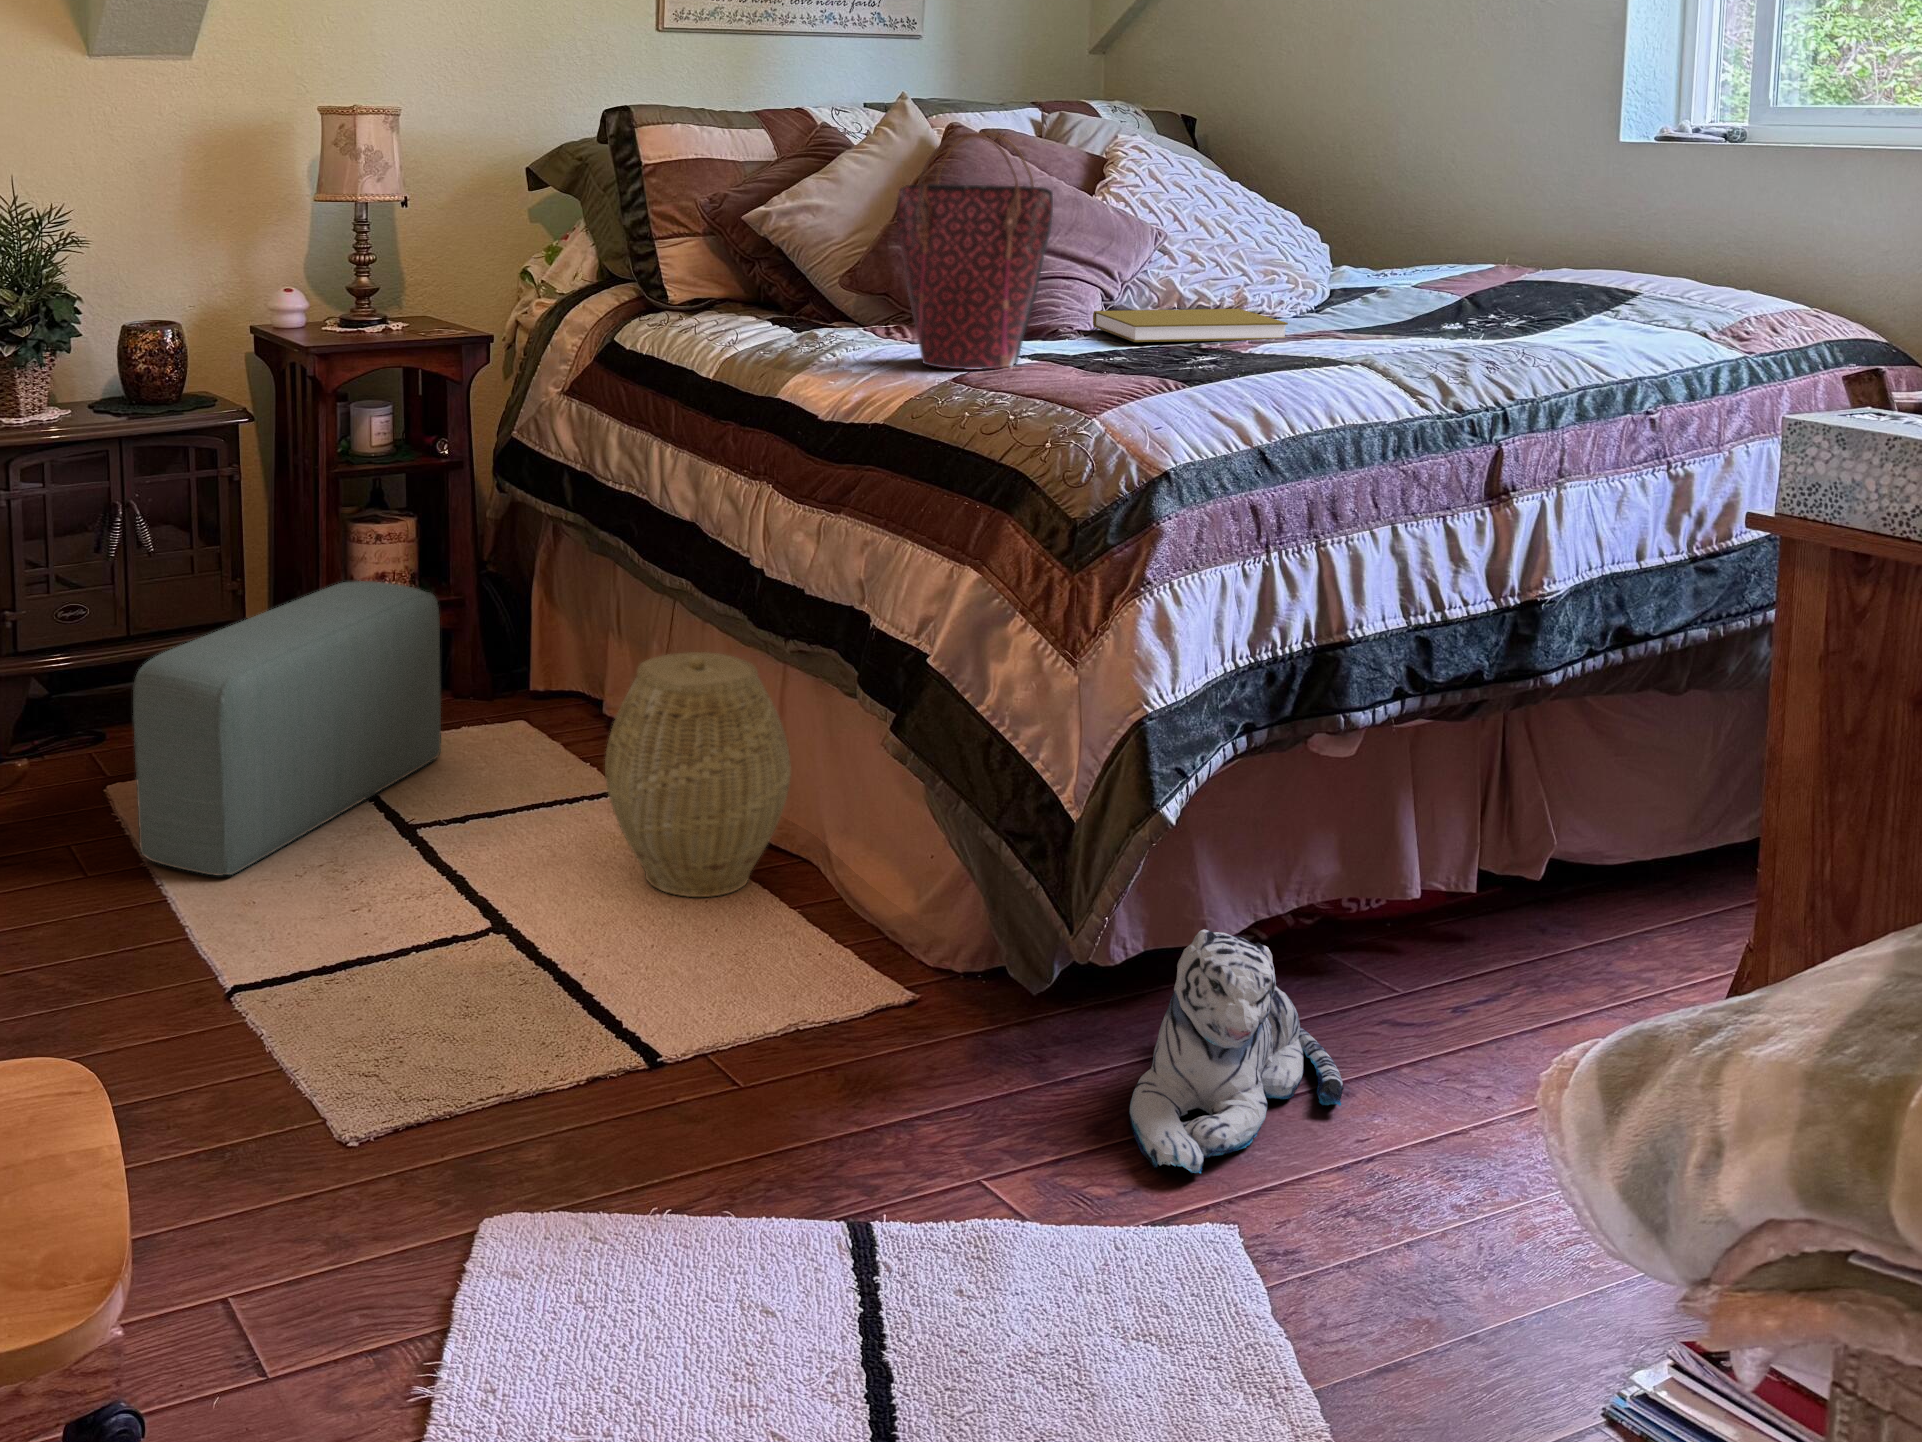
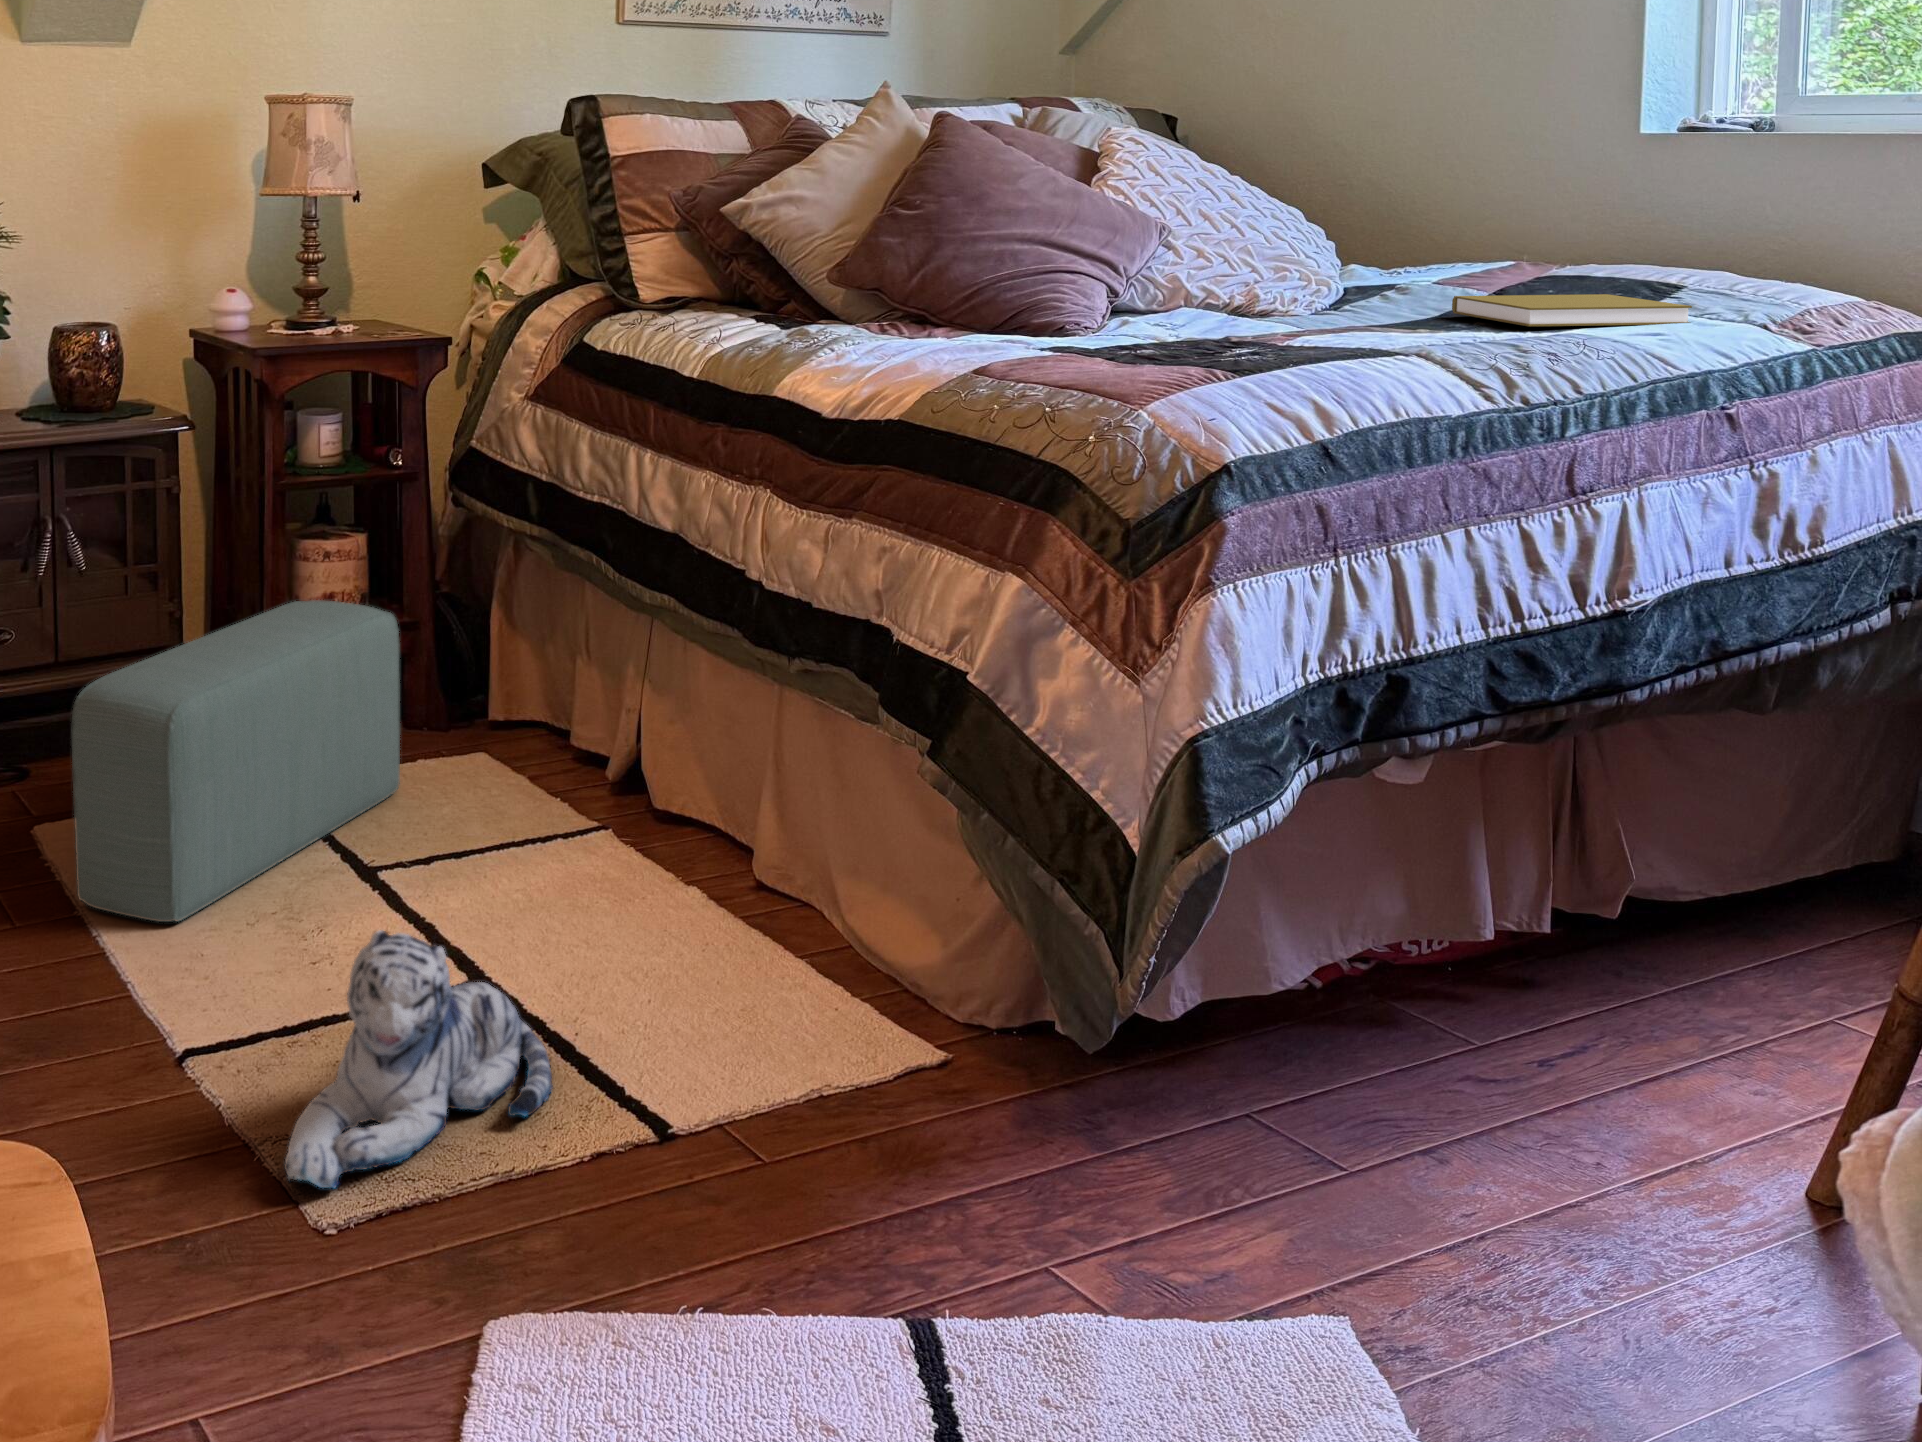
handbag: present [896,132,1053,370] -> none [904,109,1077,363]
book: present [1093,309,1288,342] -> present [1452,294,1692,326]
woven basket: present [605,652,791,897] -> none [592,673,794,943]
plush toy: present [1129,929,1344,1173] -> present [284,930,552,1188]

